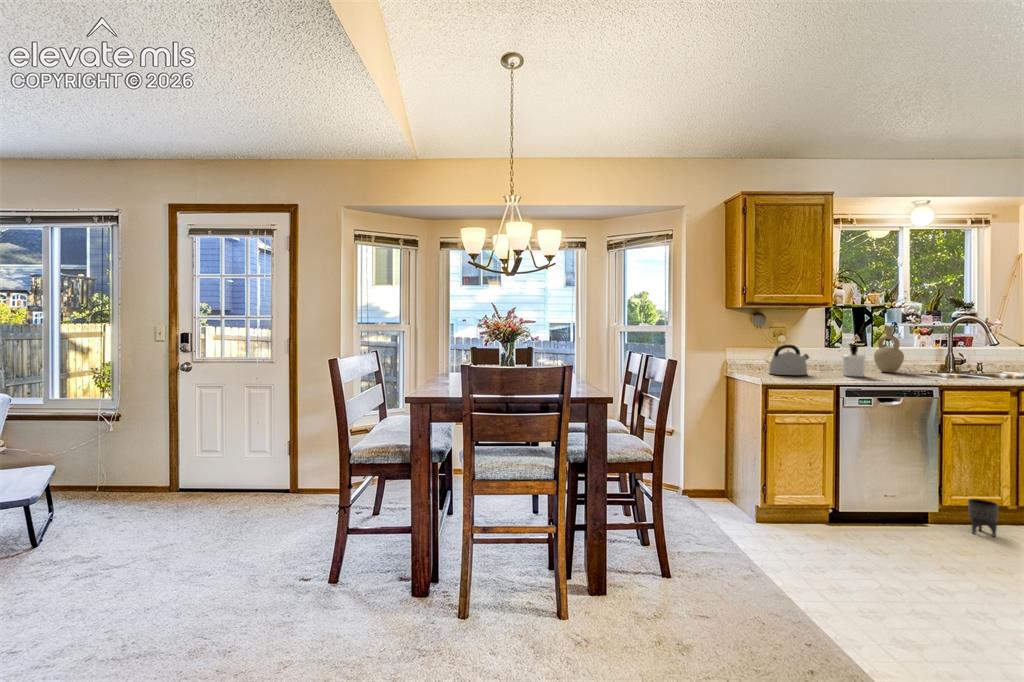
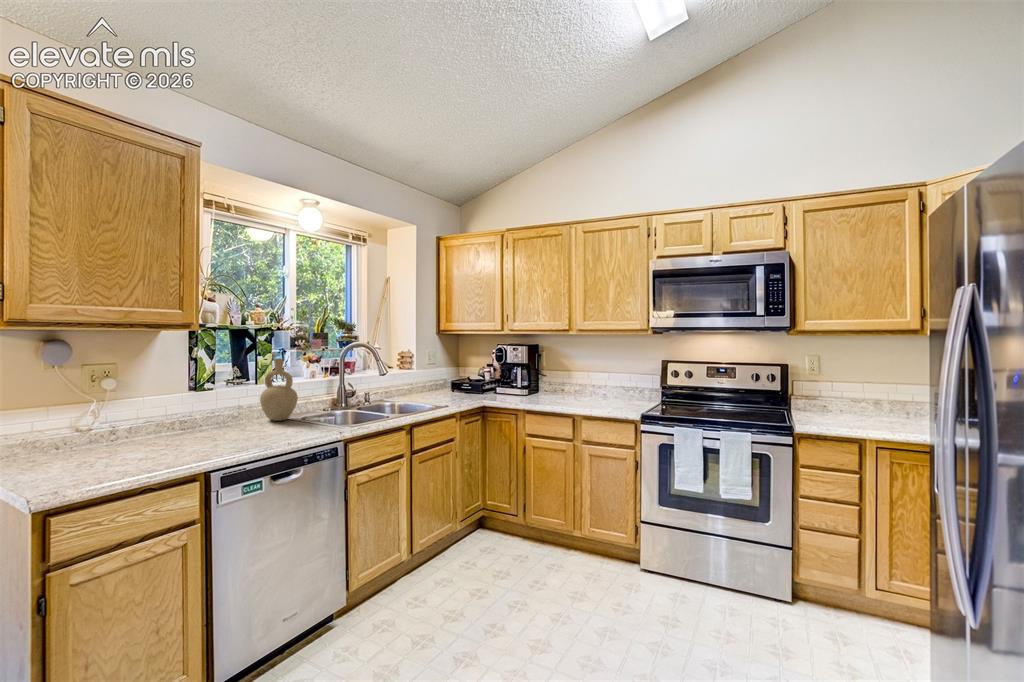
kettle: present [769,345,809,375] -> none [71,399,159,463]
soap dispenser: present [839,345,865,377] -> none [208,390,250,442]
planter: present [968,499,998,536] -> none [374,567,402,618]

